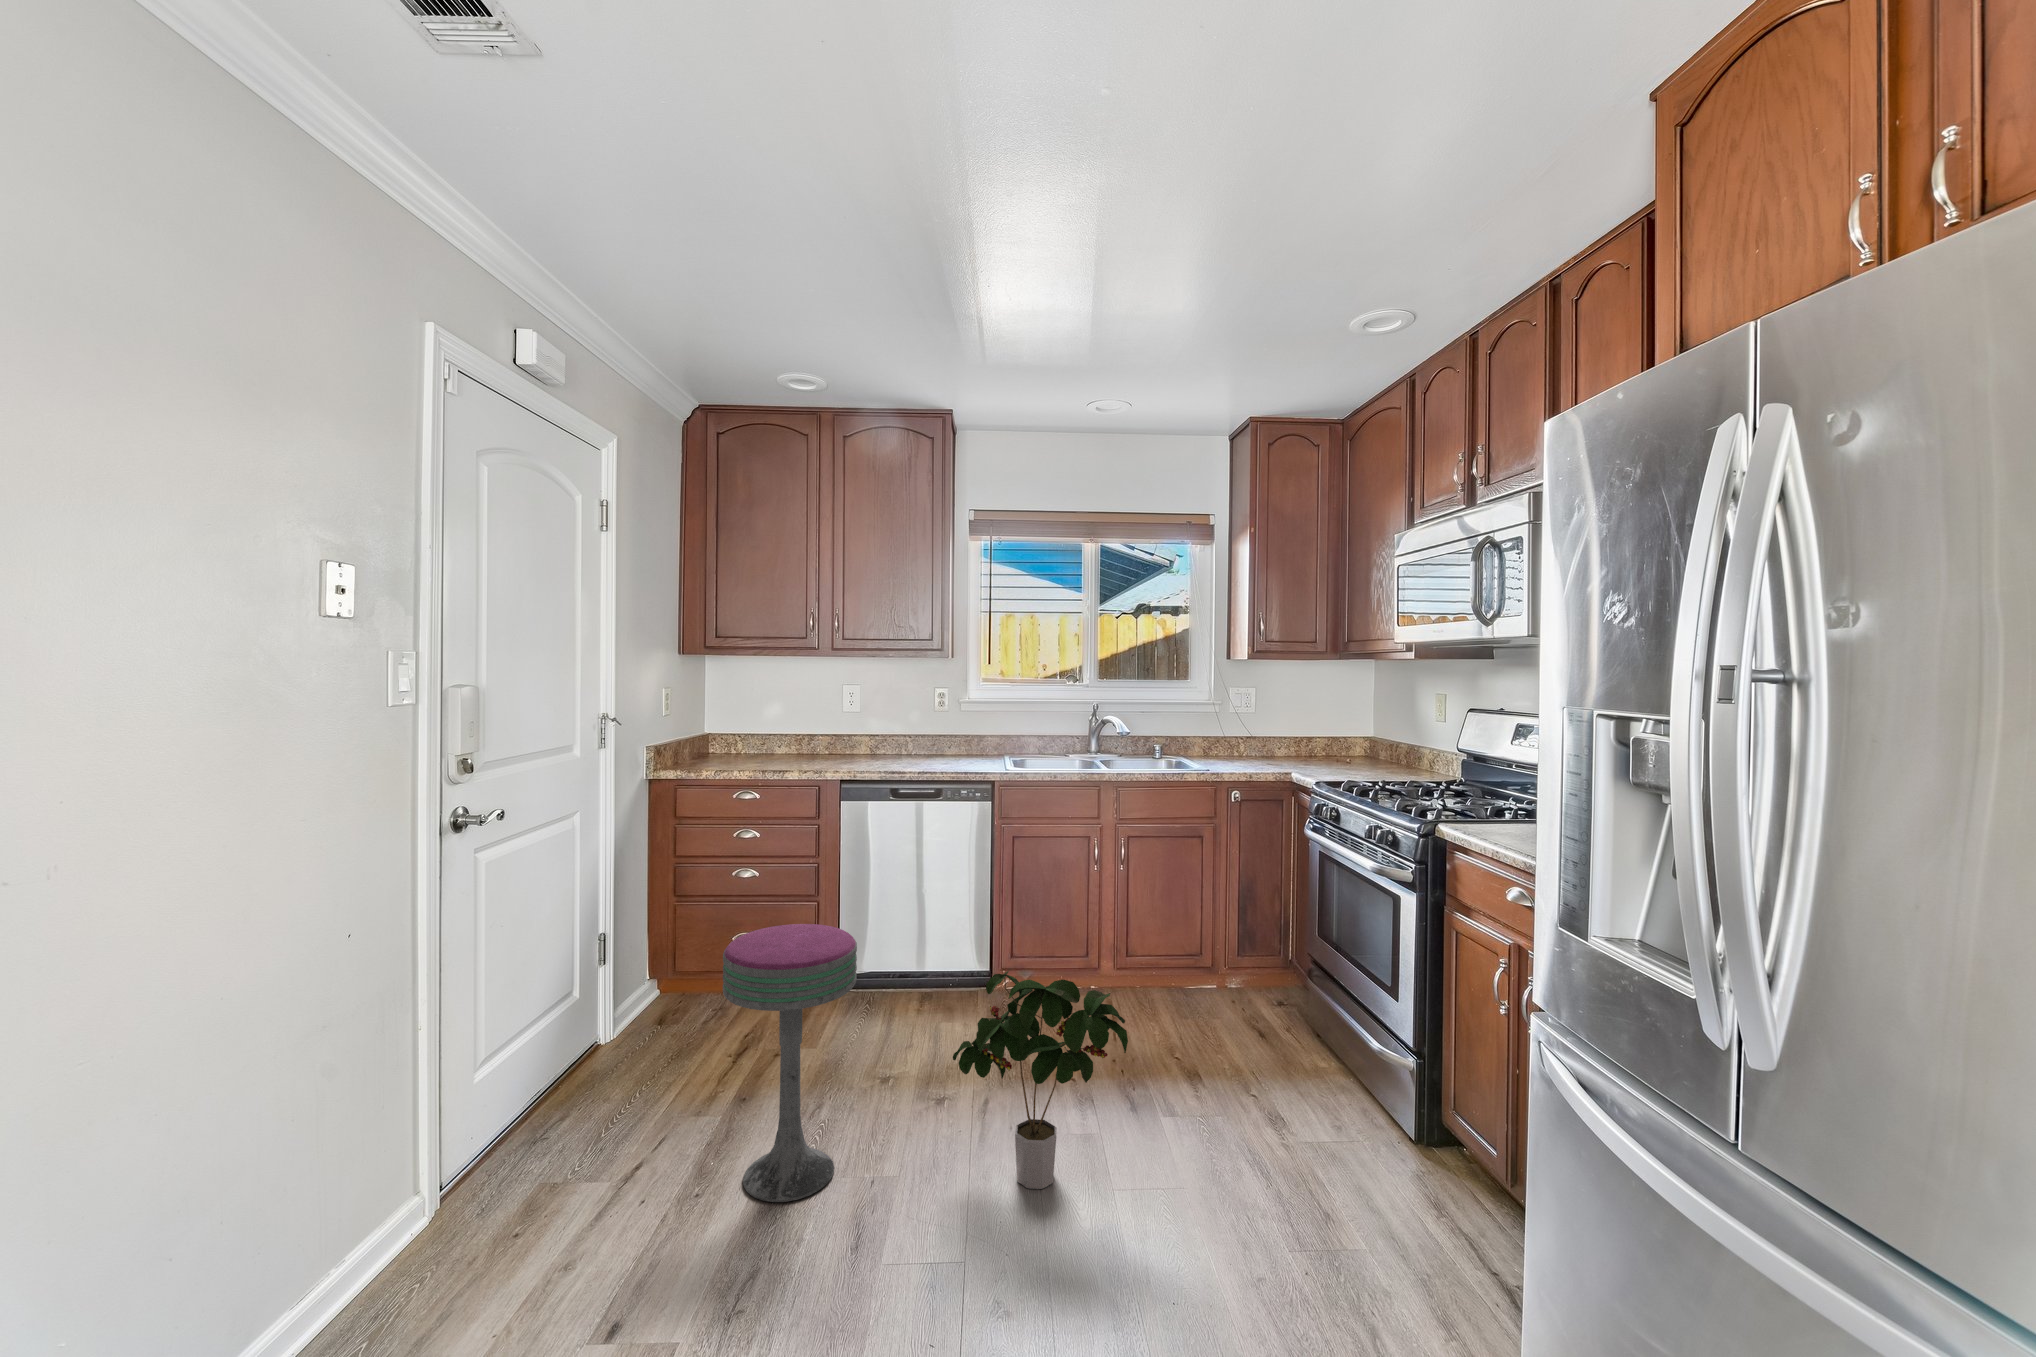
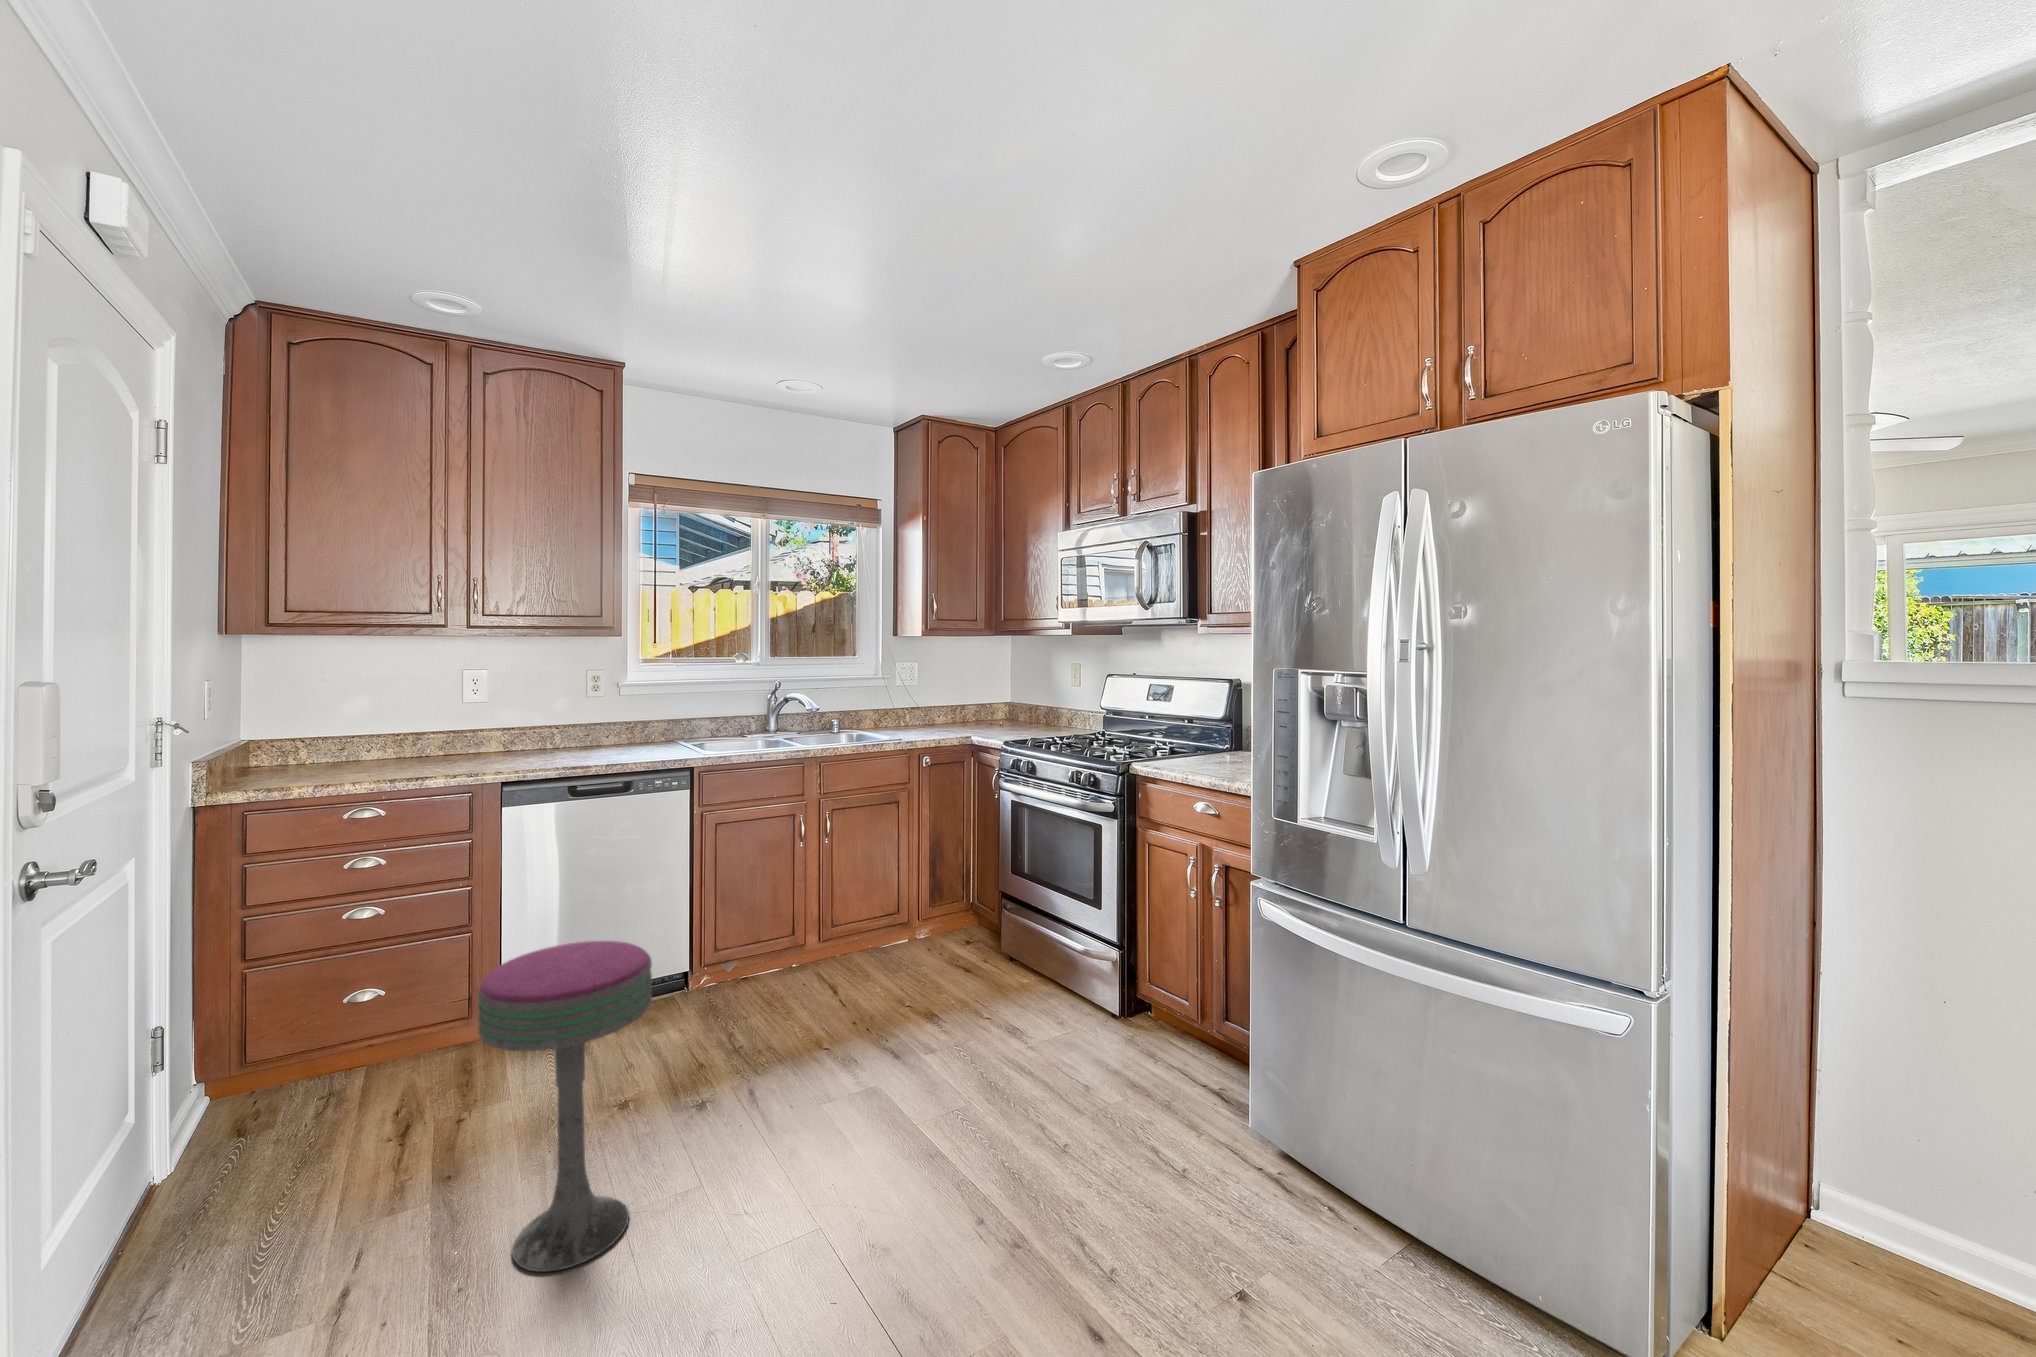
potted plant: present [953,971,1128,1189] -> none [751,943,937,1152]

